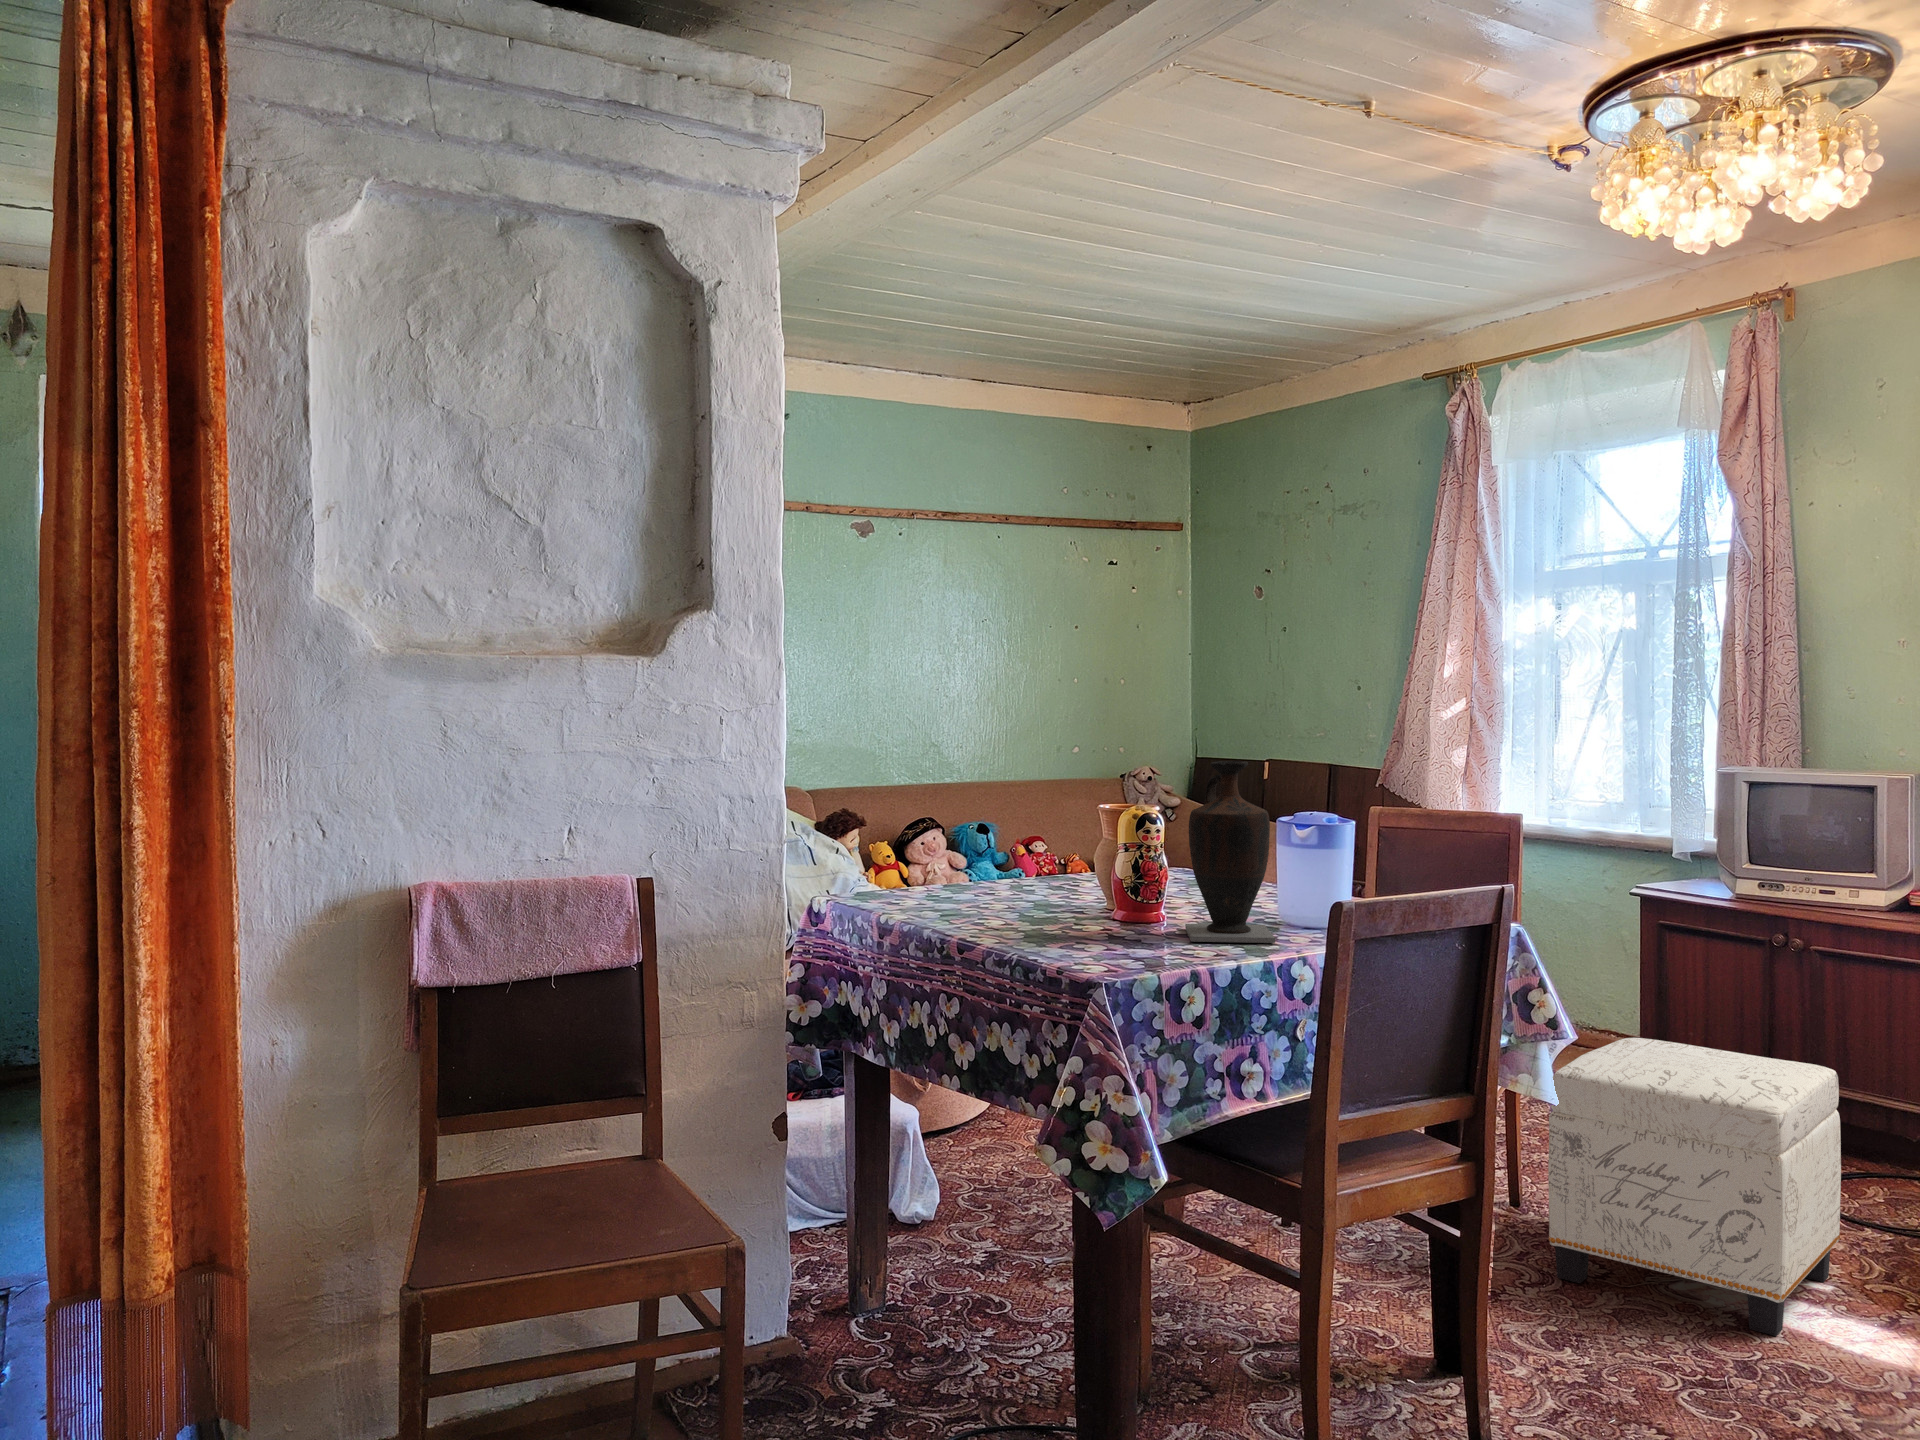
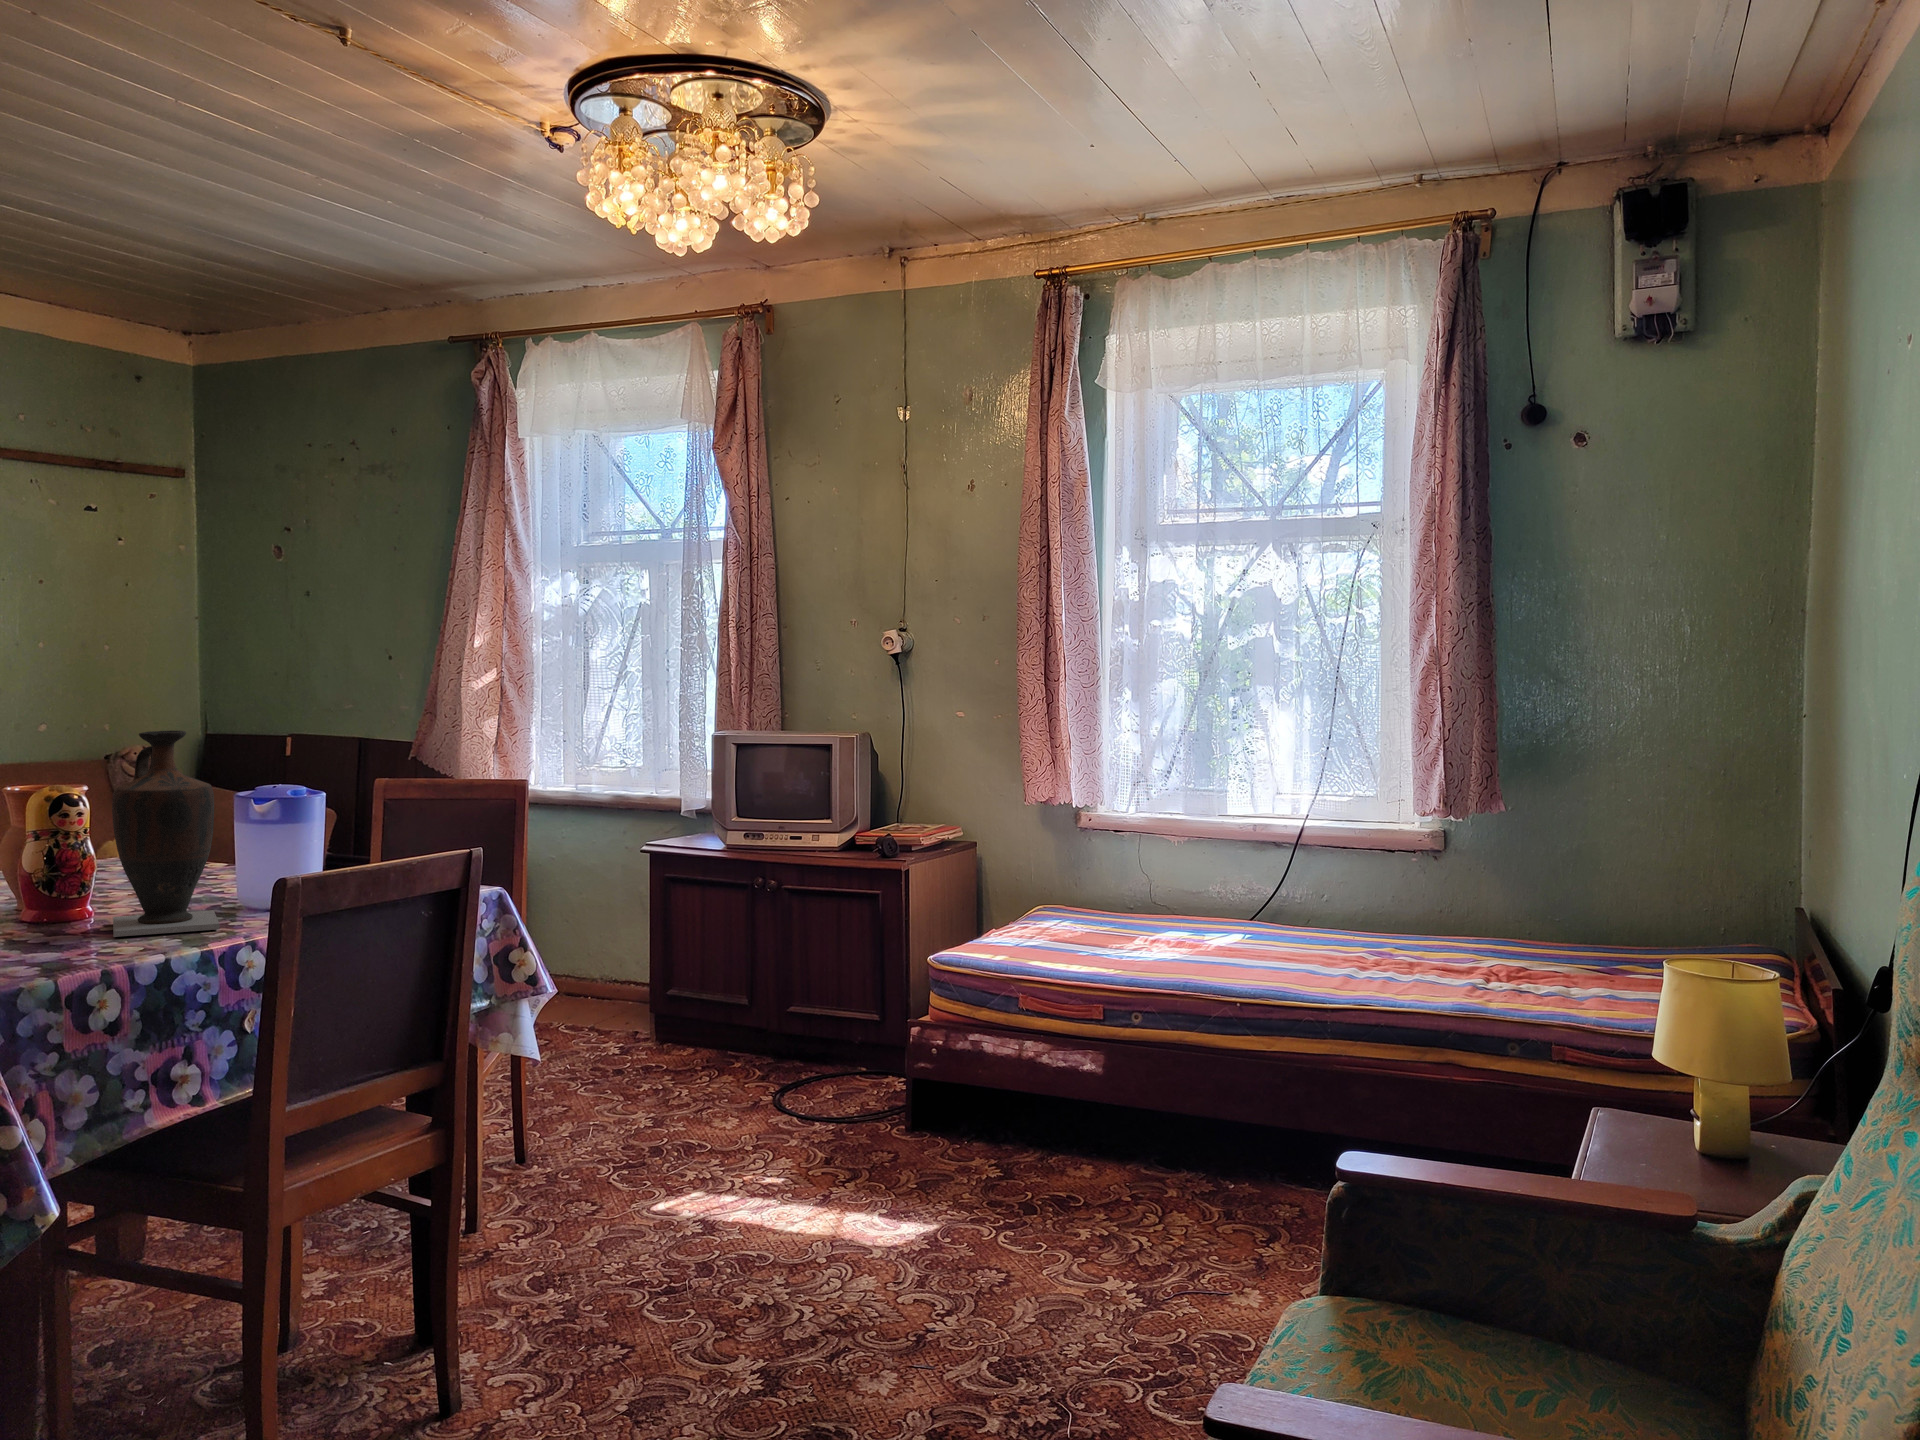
ottoman: present [1548,1038,1841,1336] -> none [541,984,791,1234]

